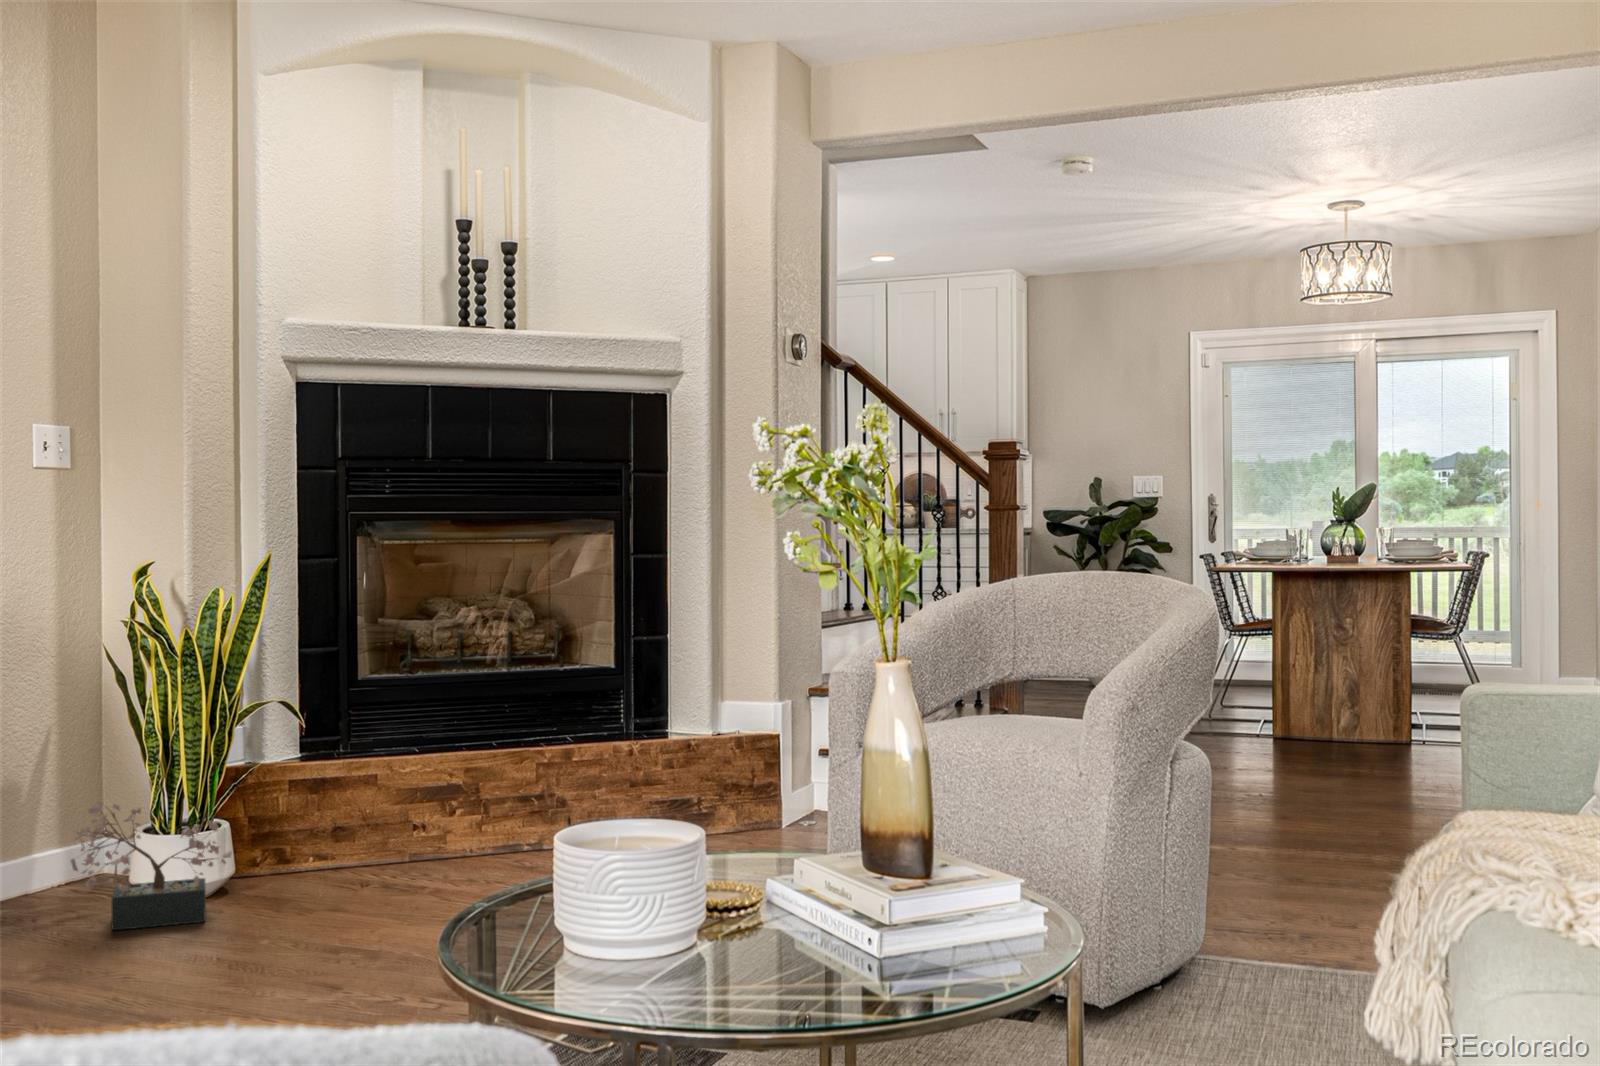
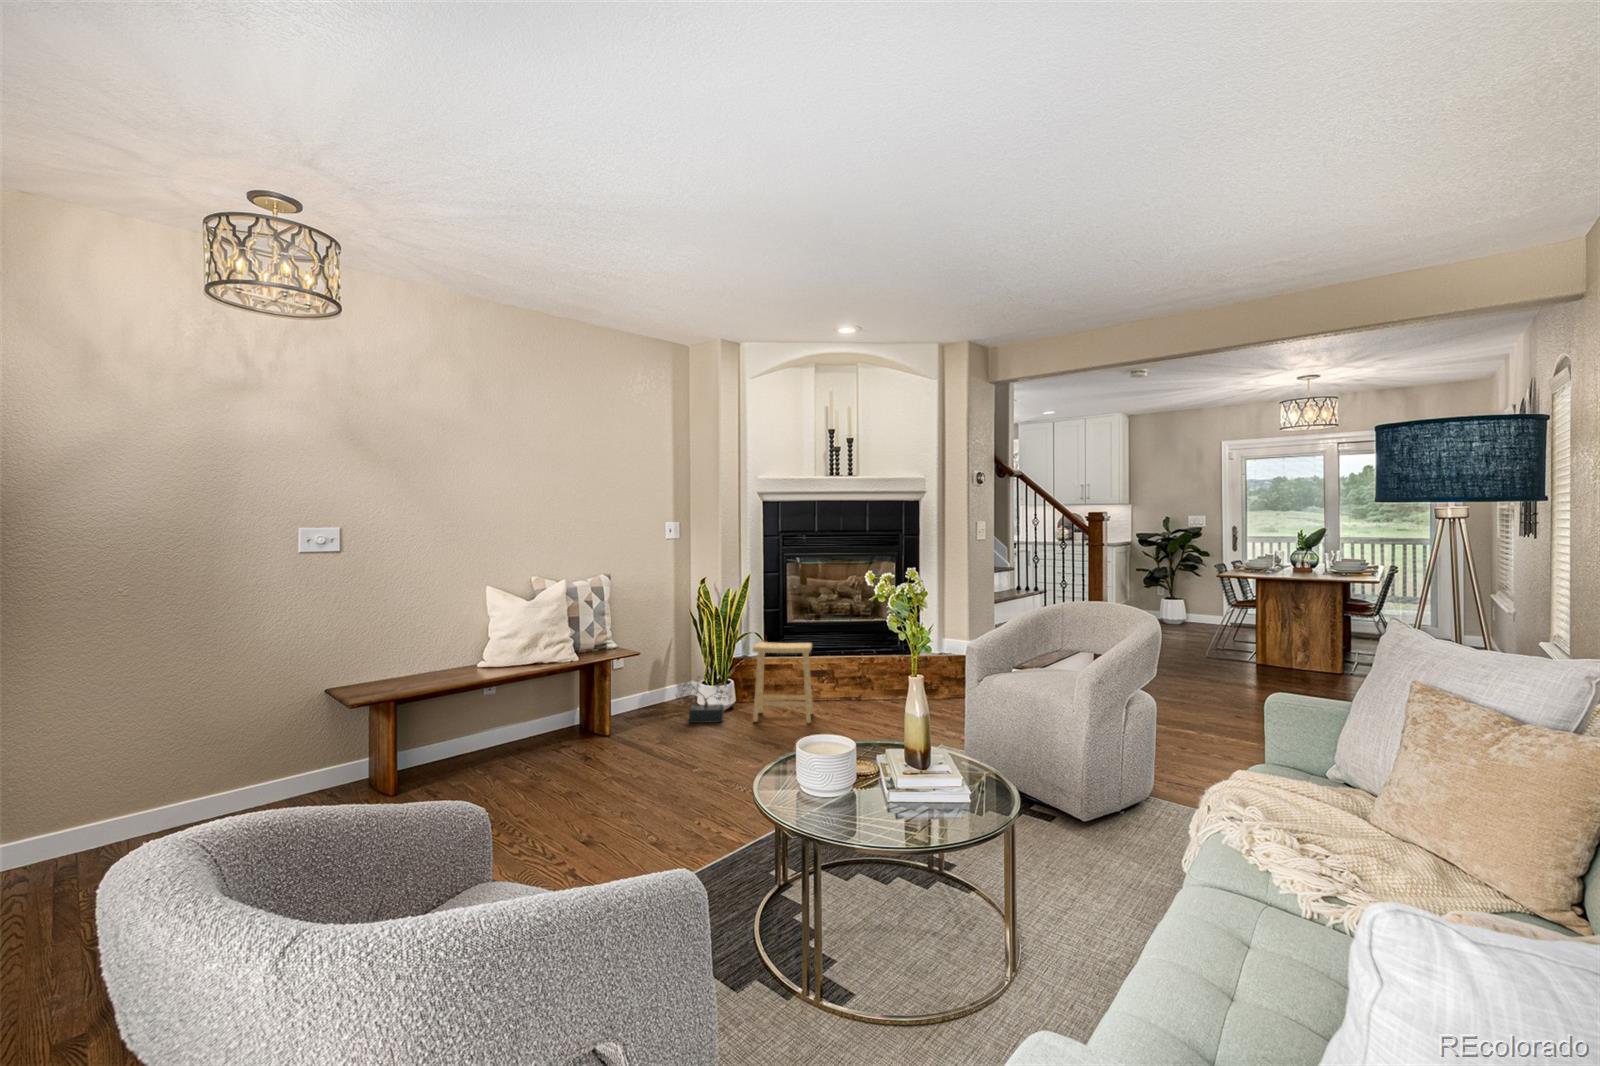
footstool: none [289,712,441,914] -> present [753,642,813,723]

